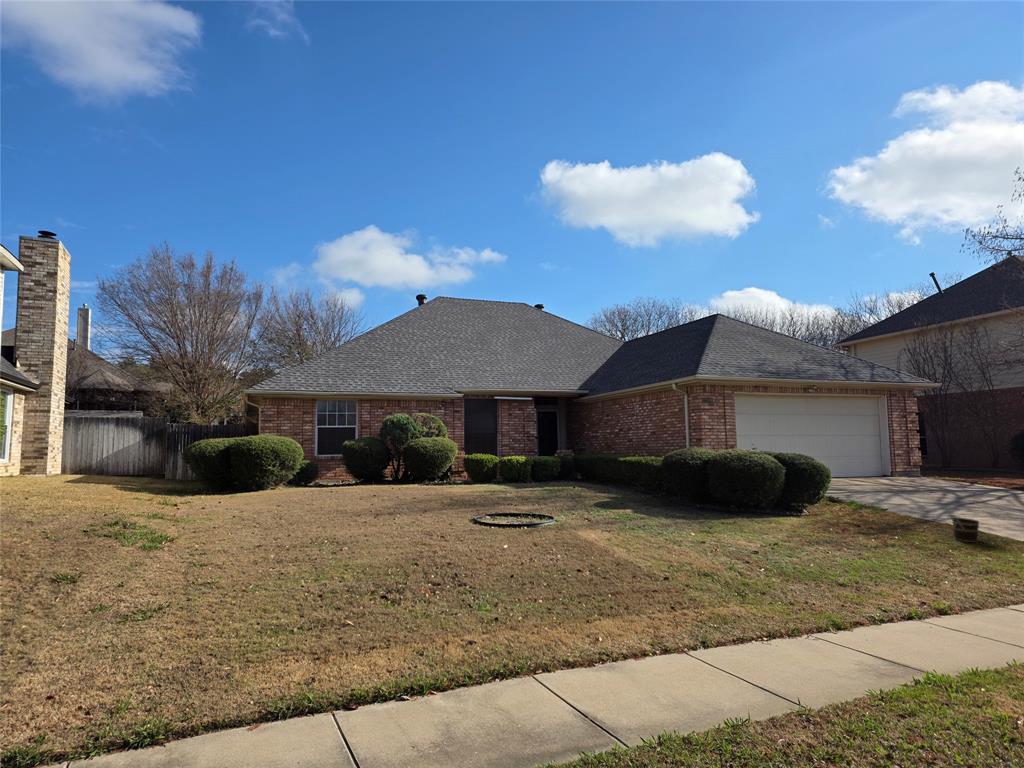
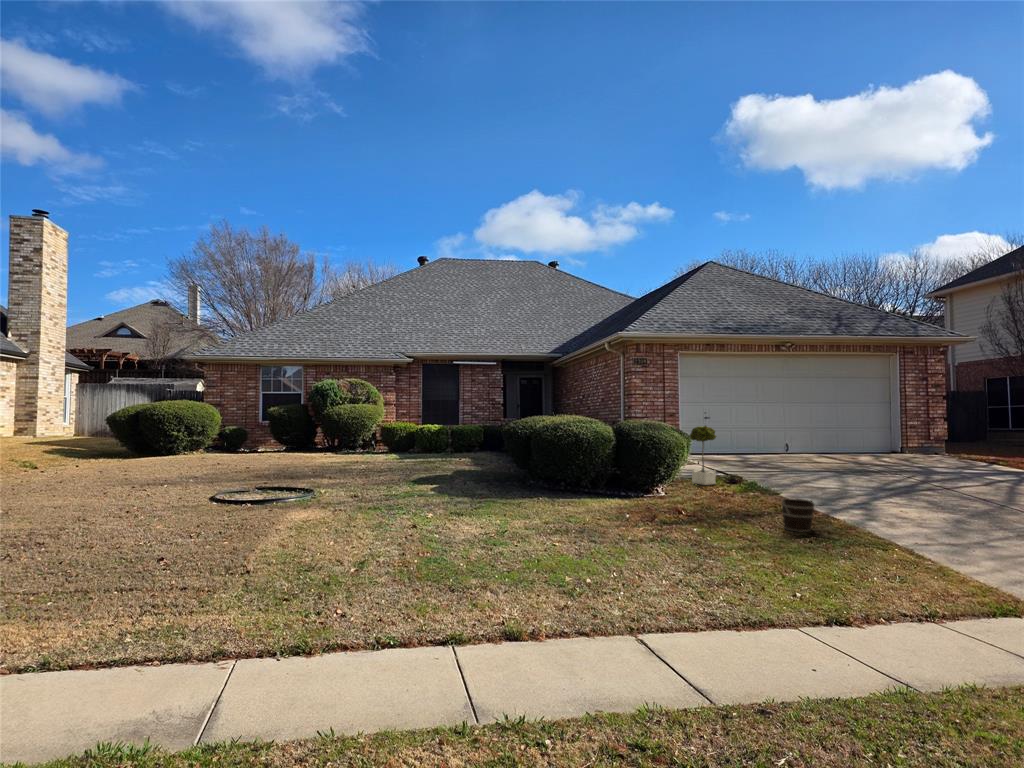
potted tree: none [823,461,844,508] -> present [689,426,716,485]

